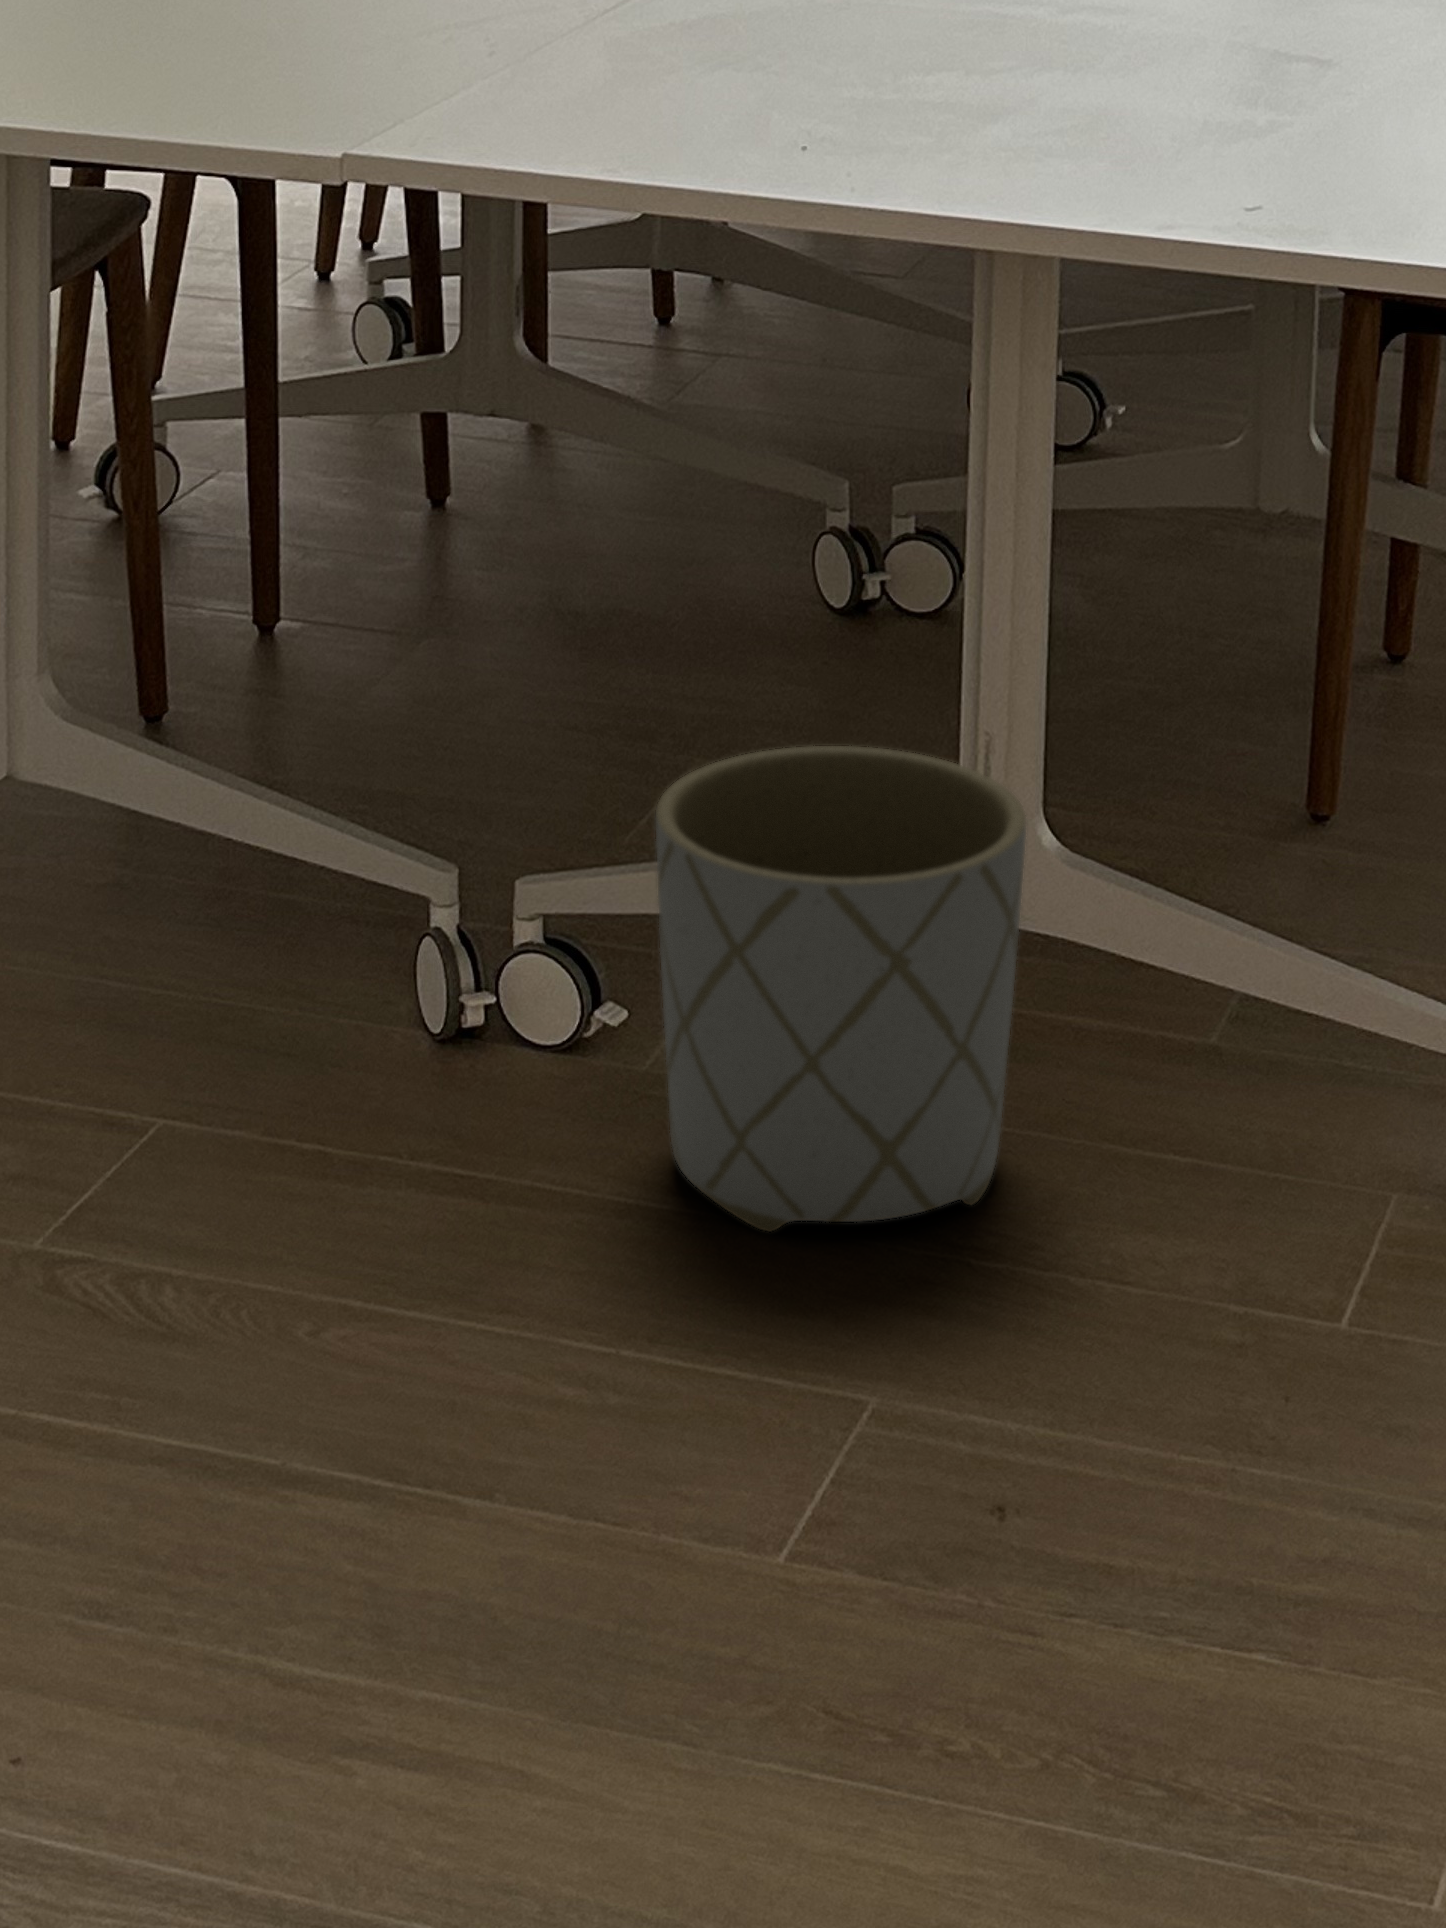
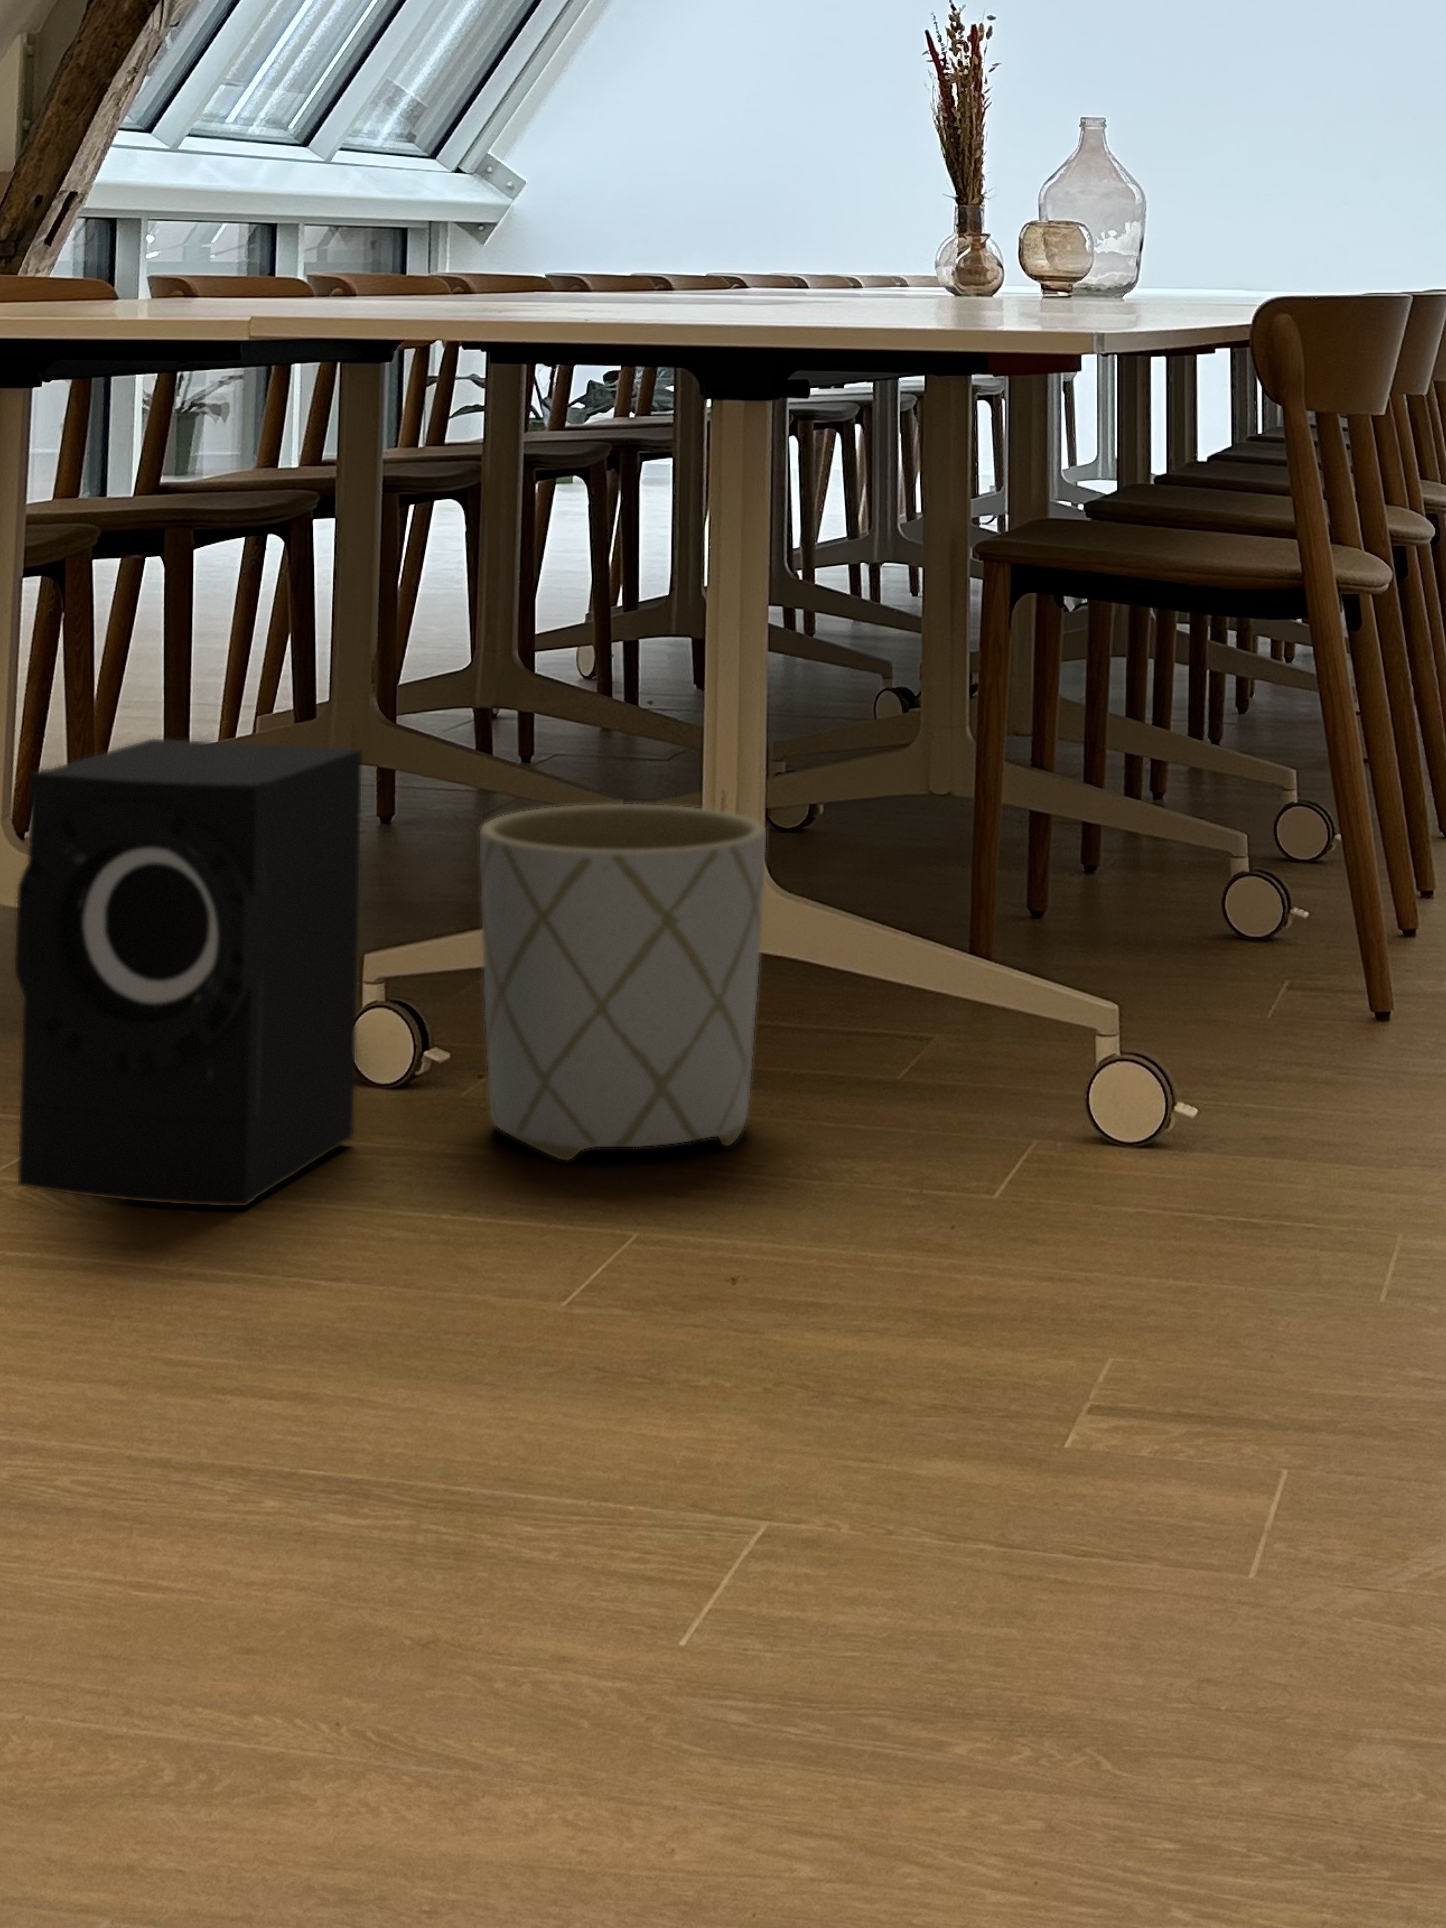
speaker: none [70,686,502,1325] -> present [15,739,362,1206]

